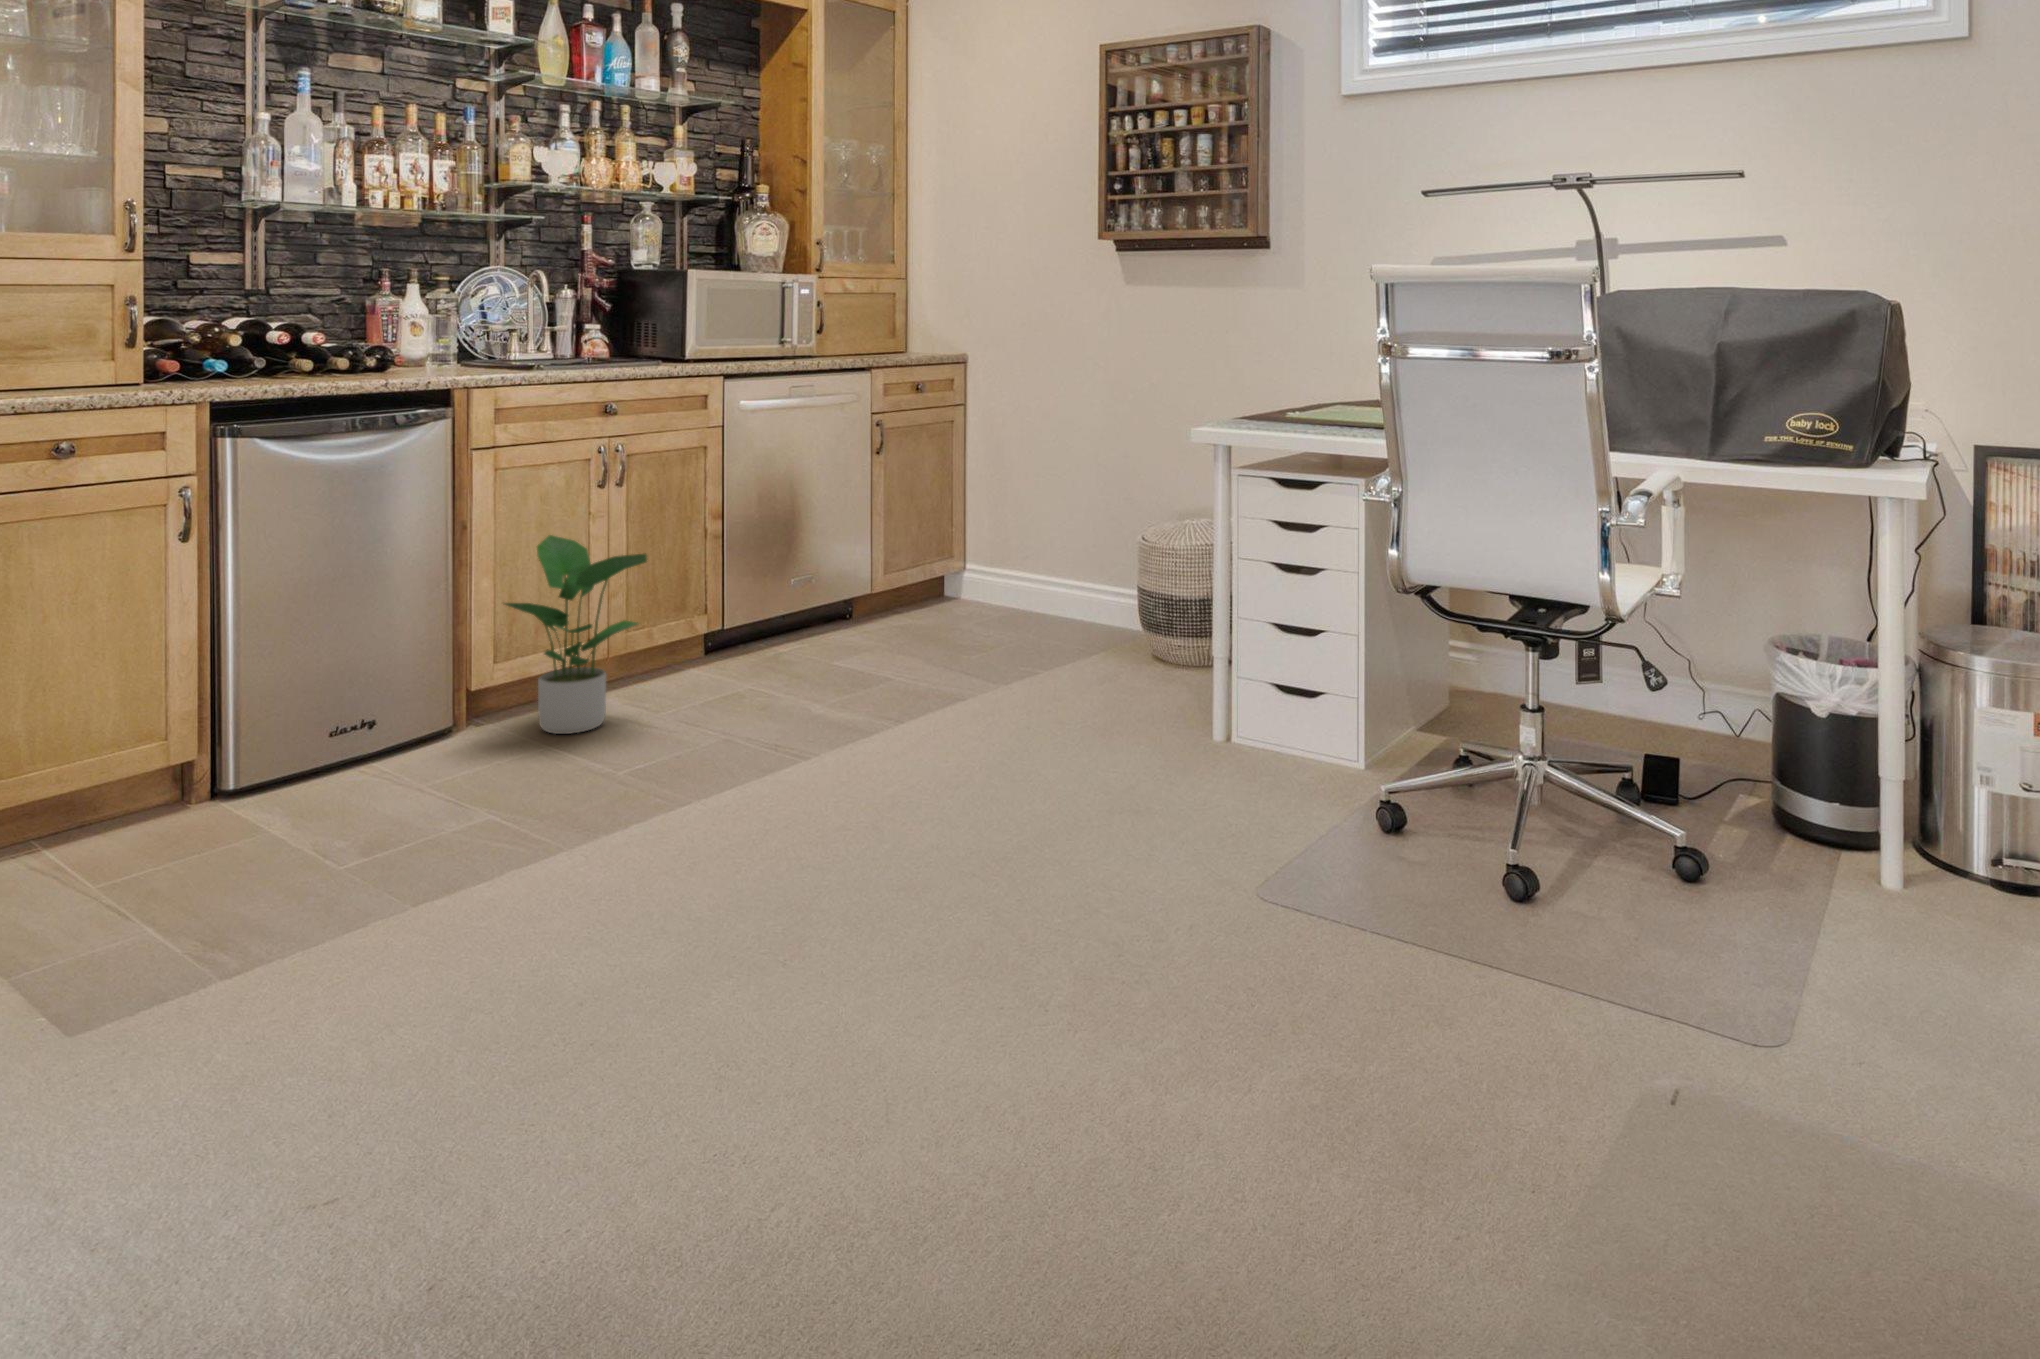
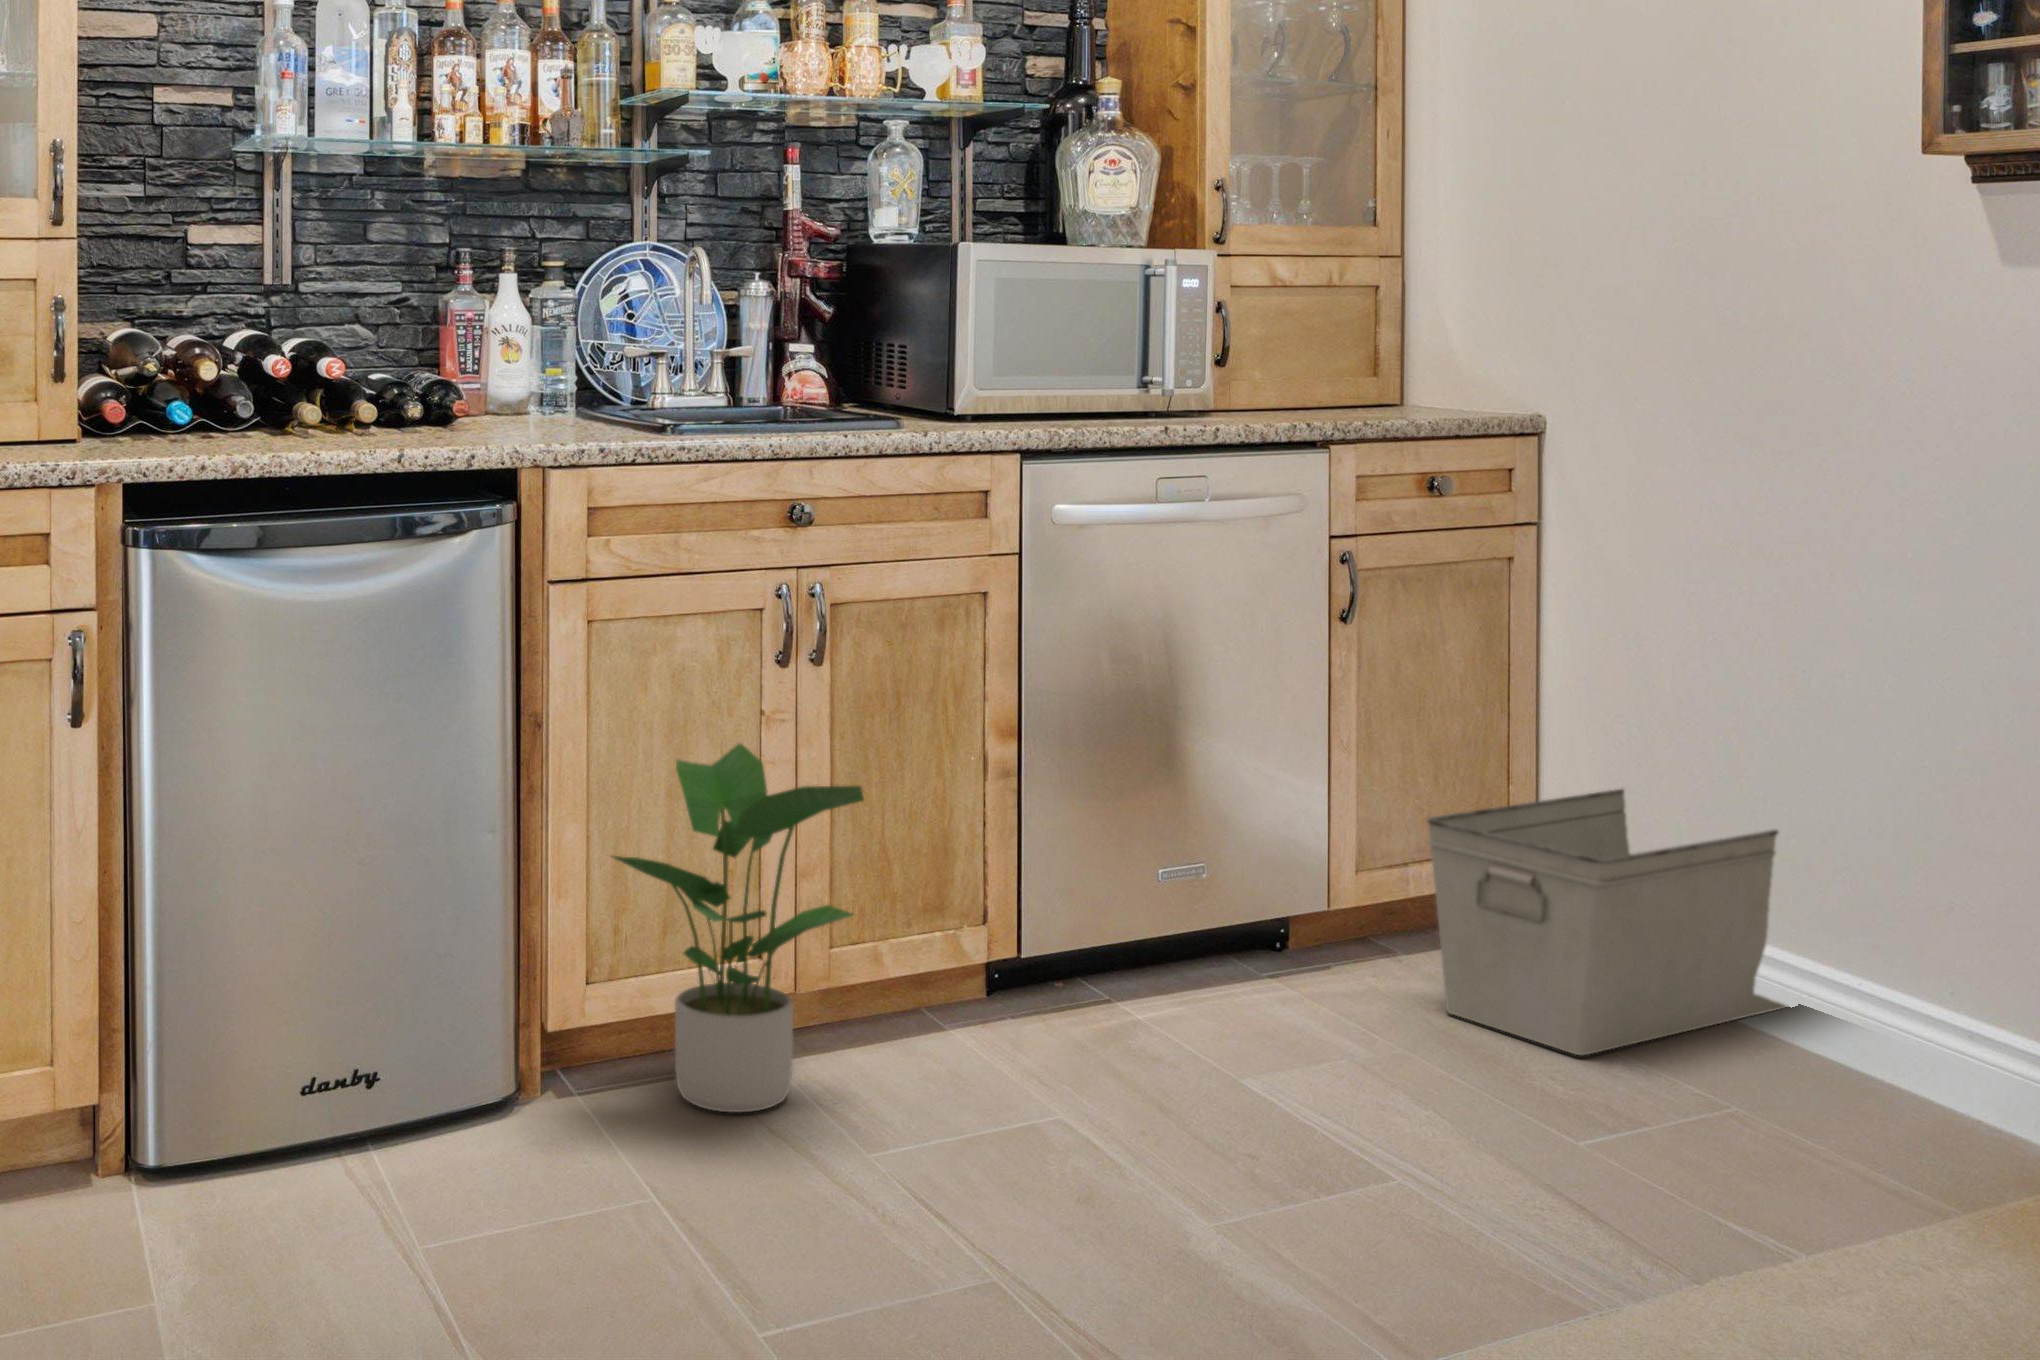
storage bin: none [922,533,1091,654] -> present [1427,789,1787,1055]

